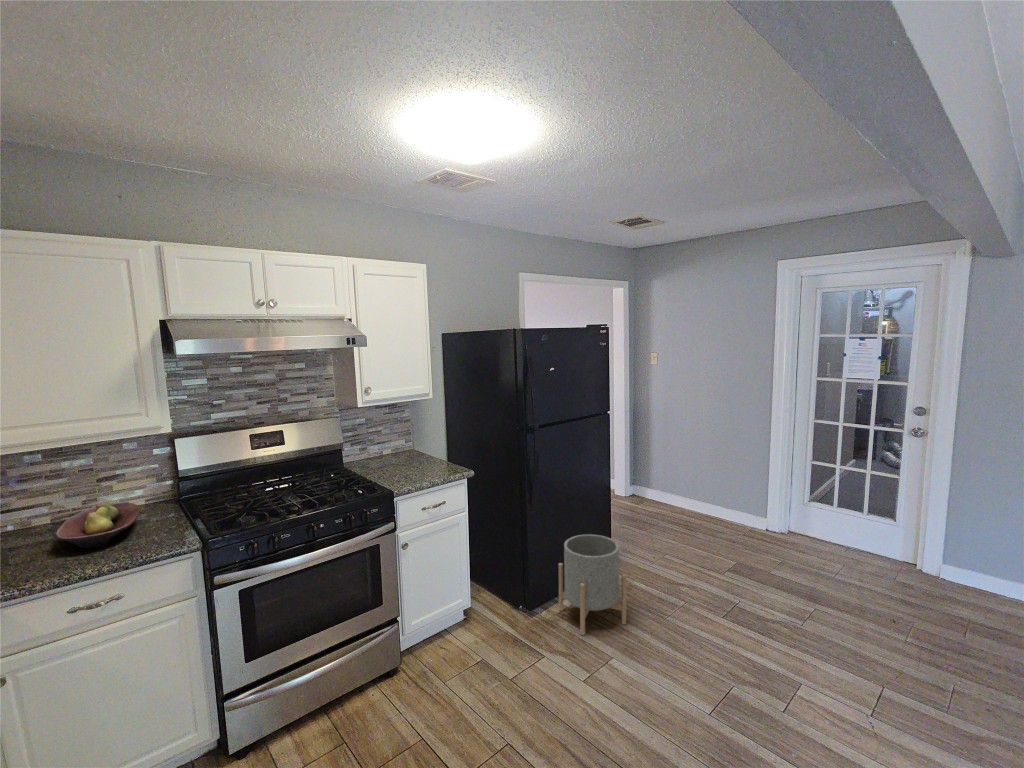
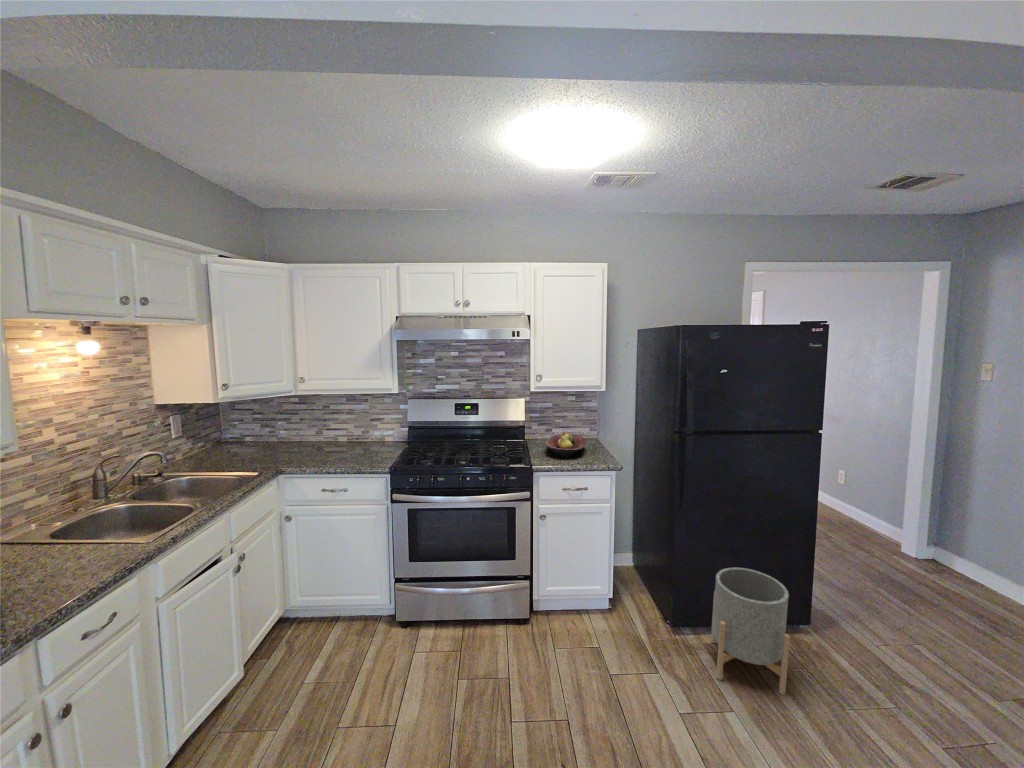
fruit bowl: present [56,503,140,548] -> present [546,431,585,457]

